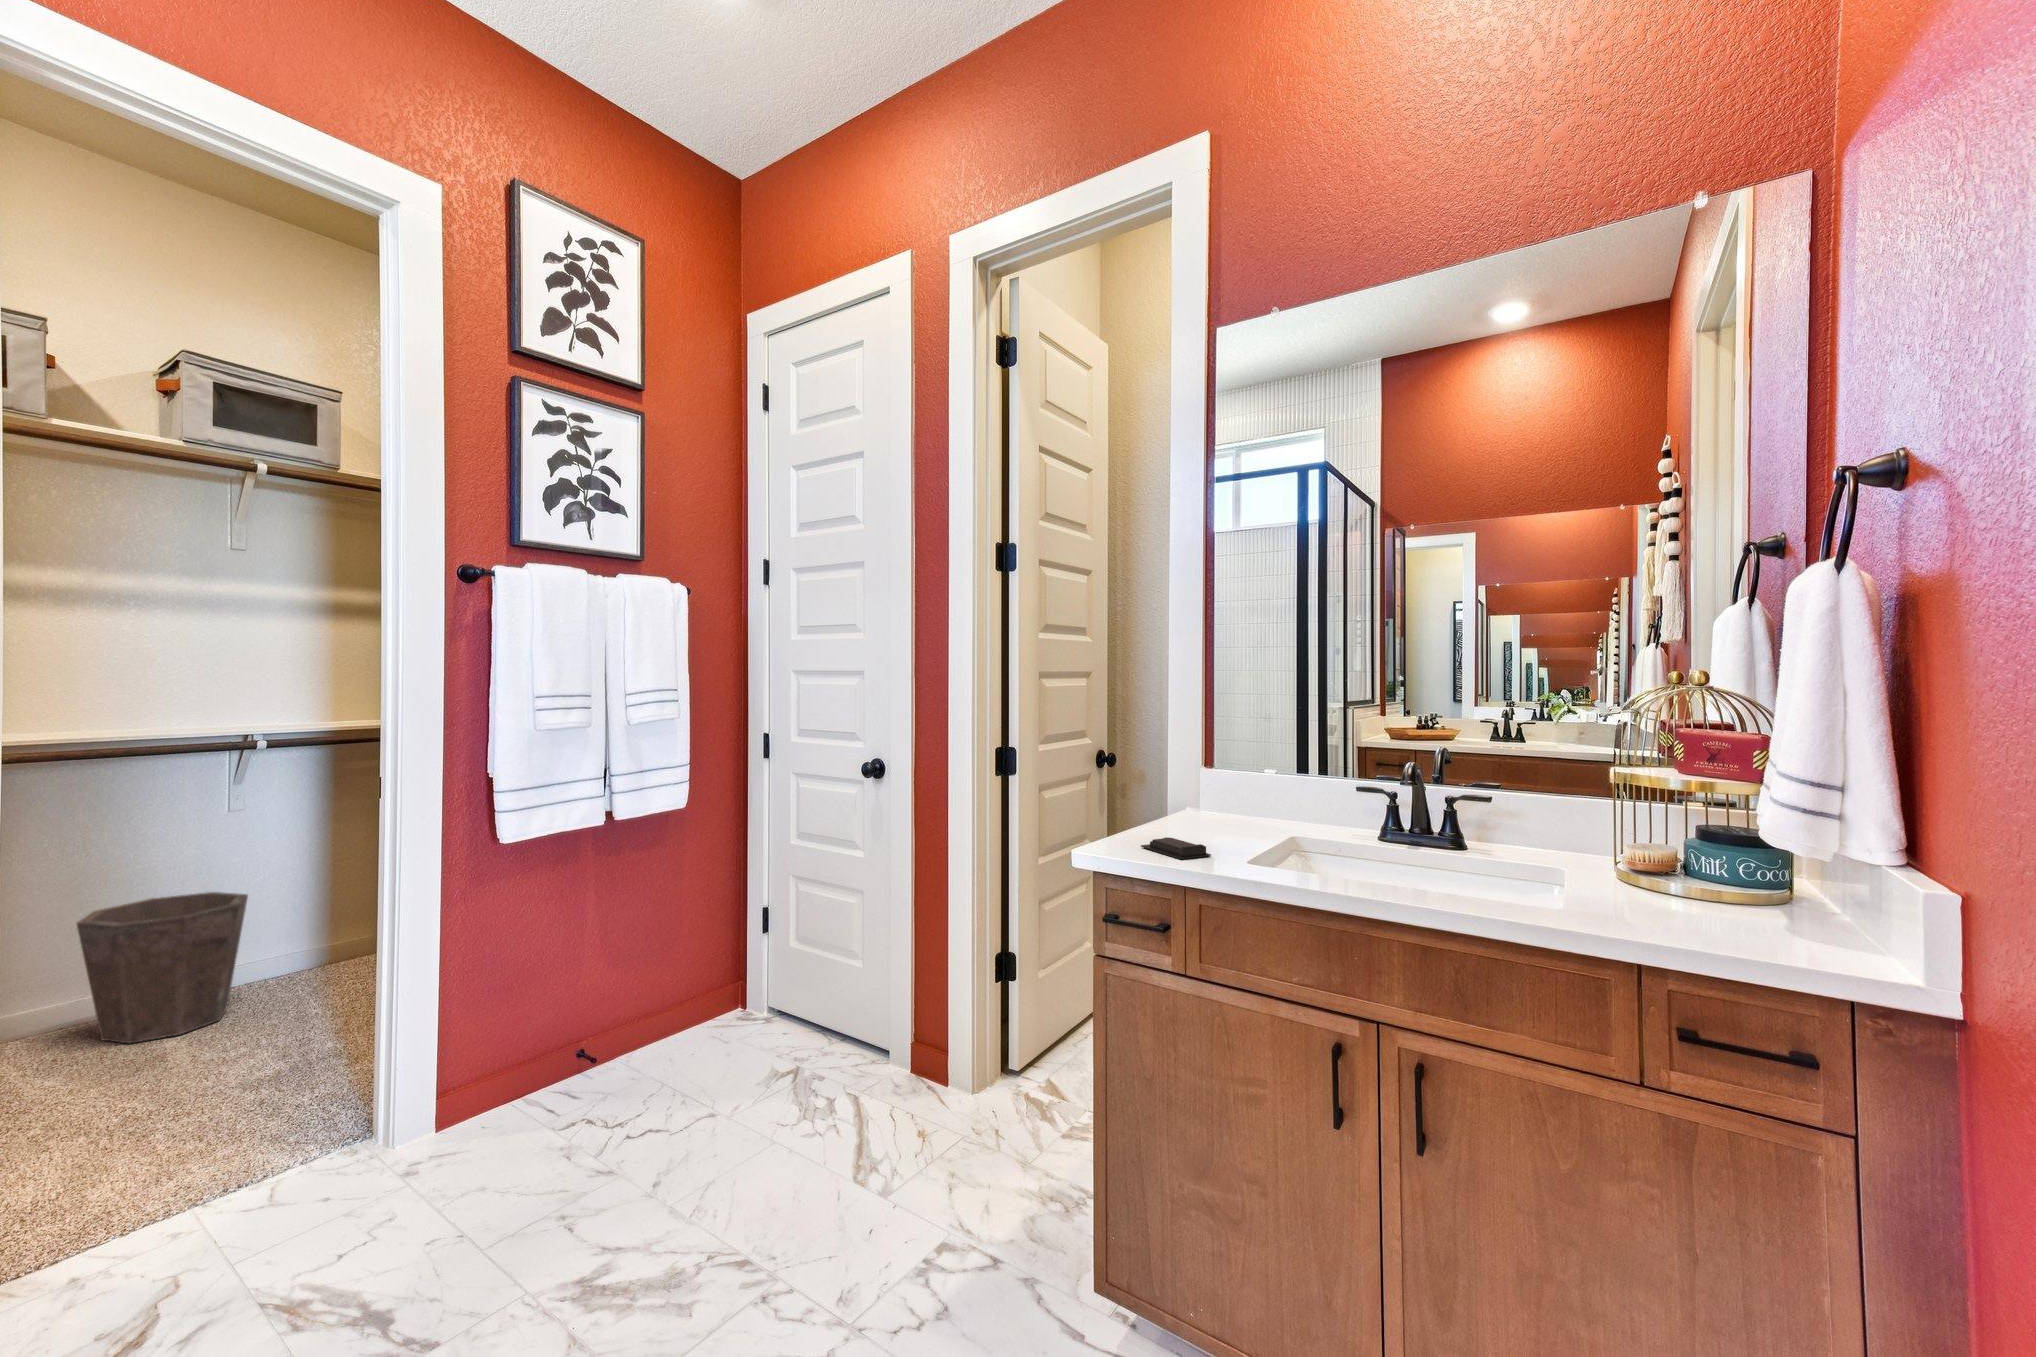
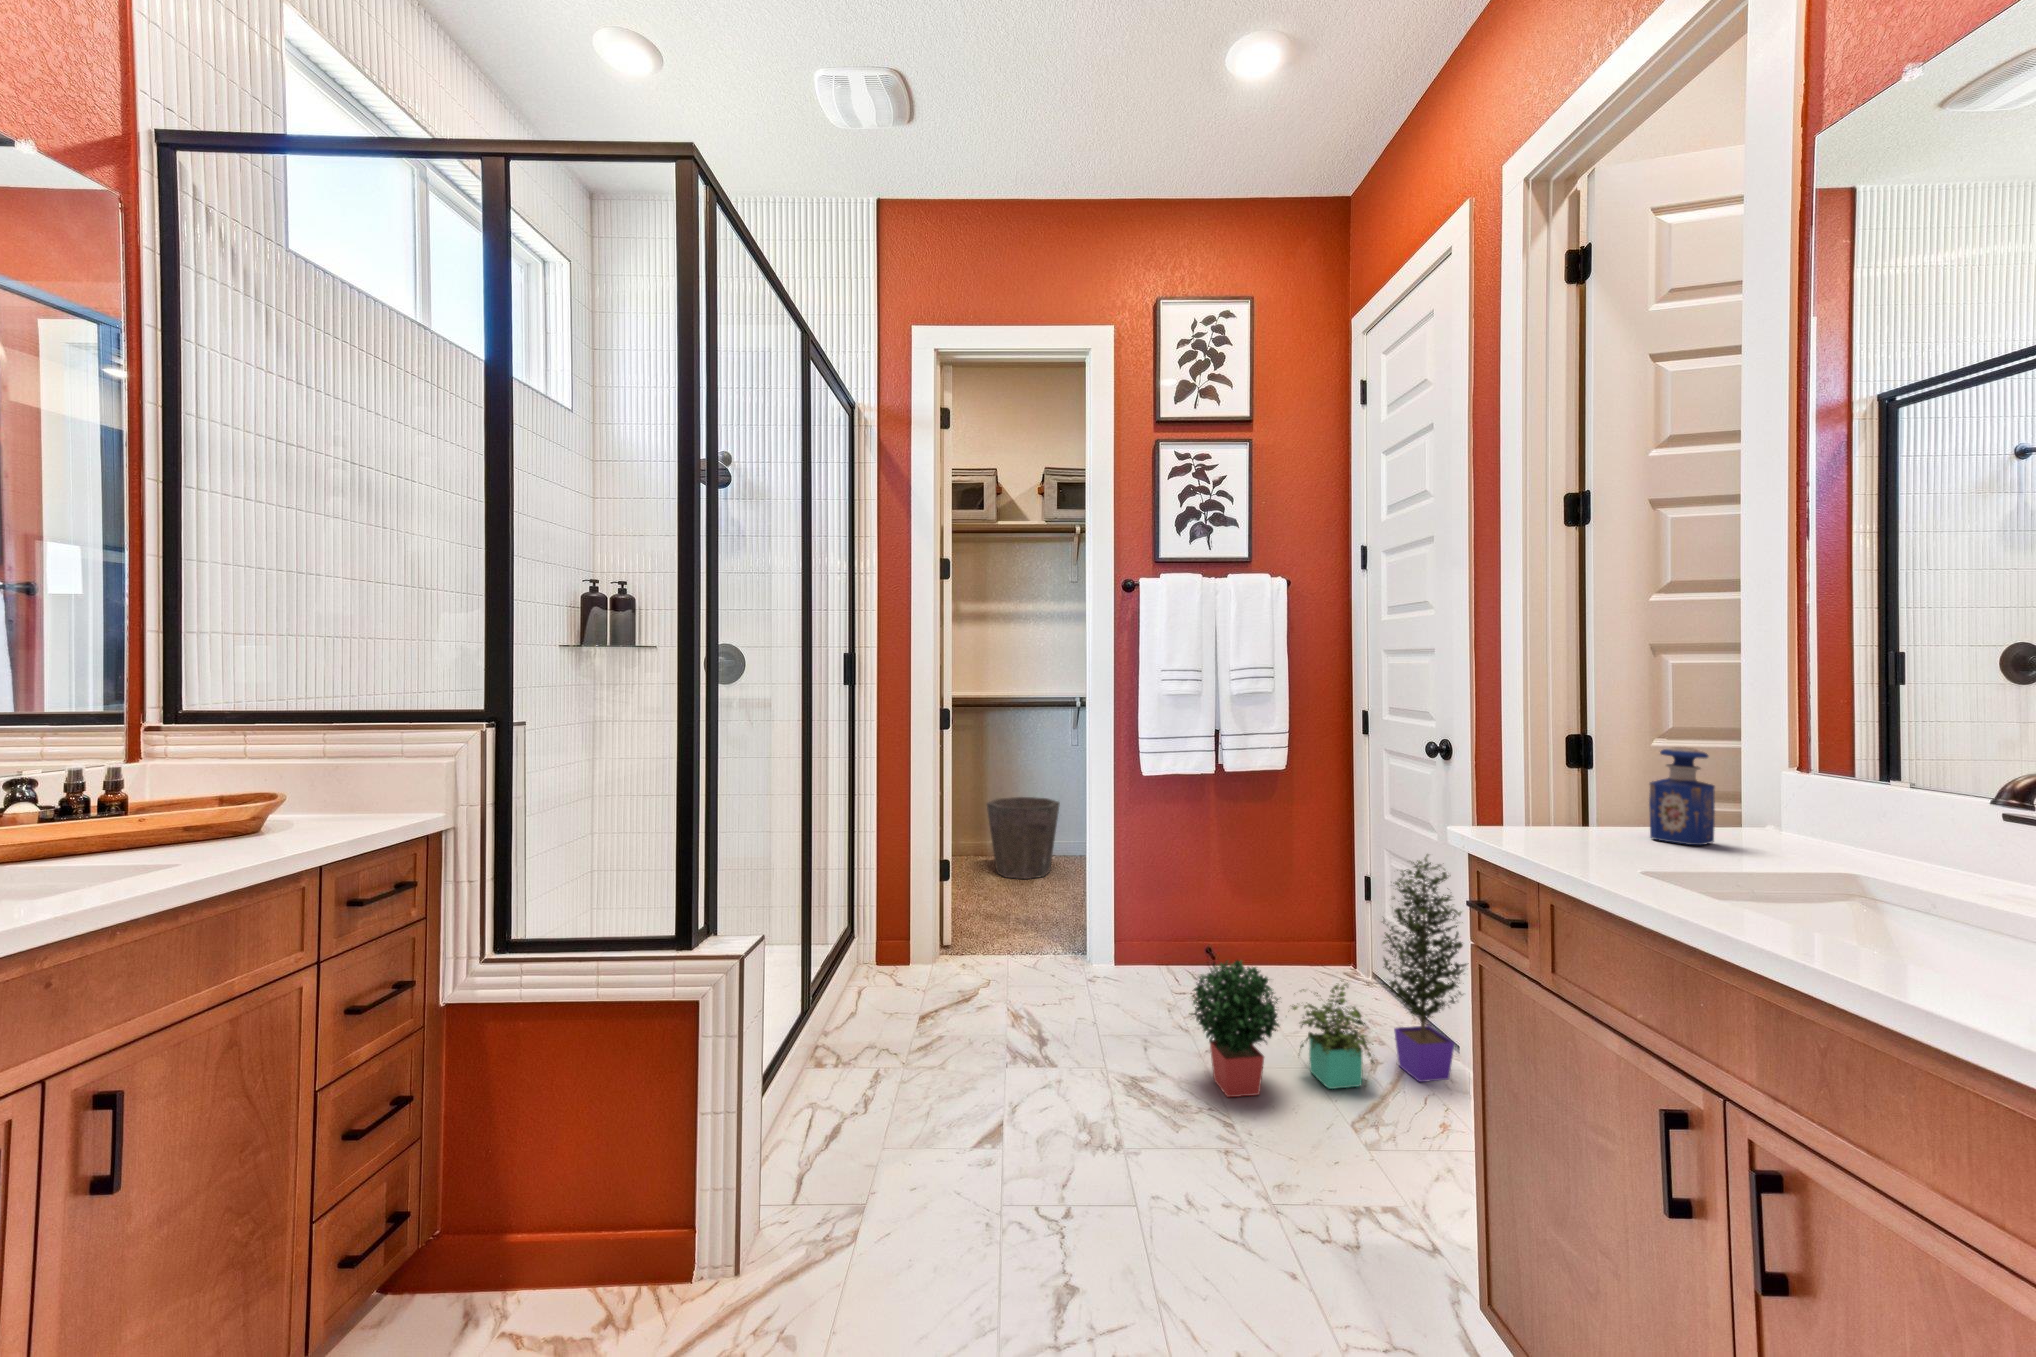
perfume bottle: none [1169,761,1206,838] -> present [1649,747,1715,845]
soap bar: present [1141,837,1211,859] -> none [1569,831,1637,857]
potted plant: none [658,875,918,1227] -> present [1191,854,1467,1097]

